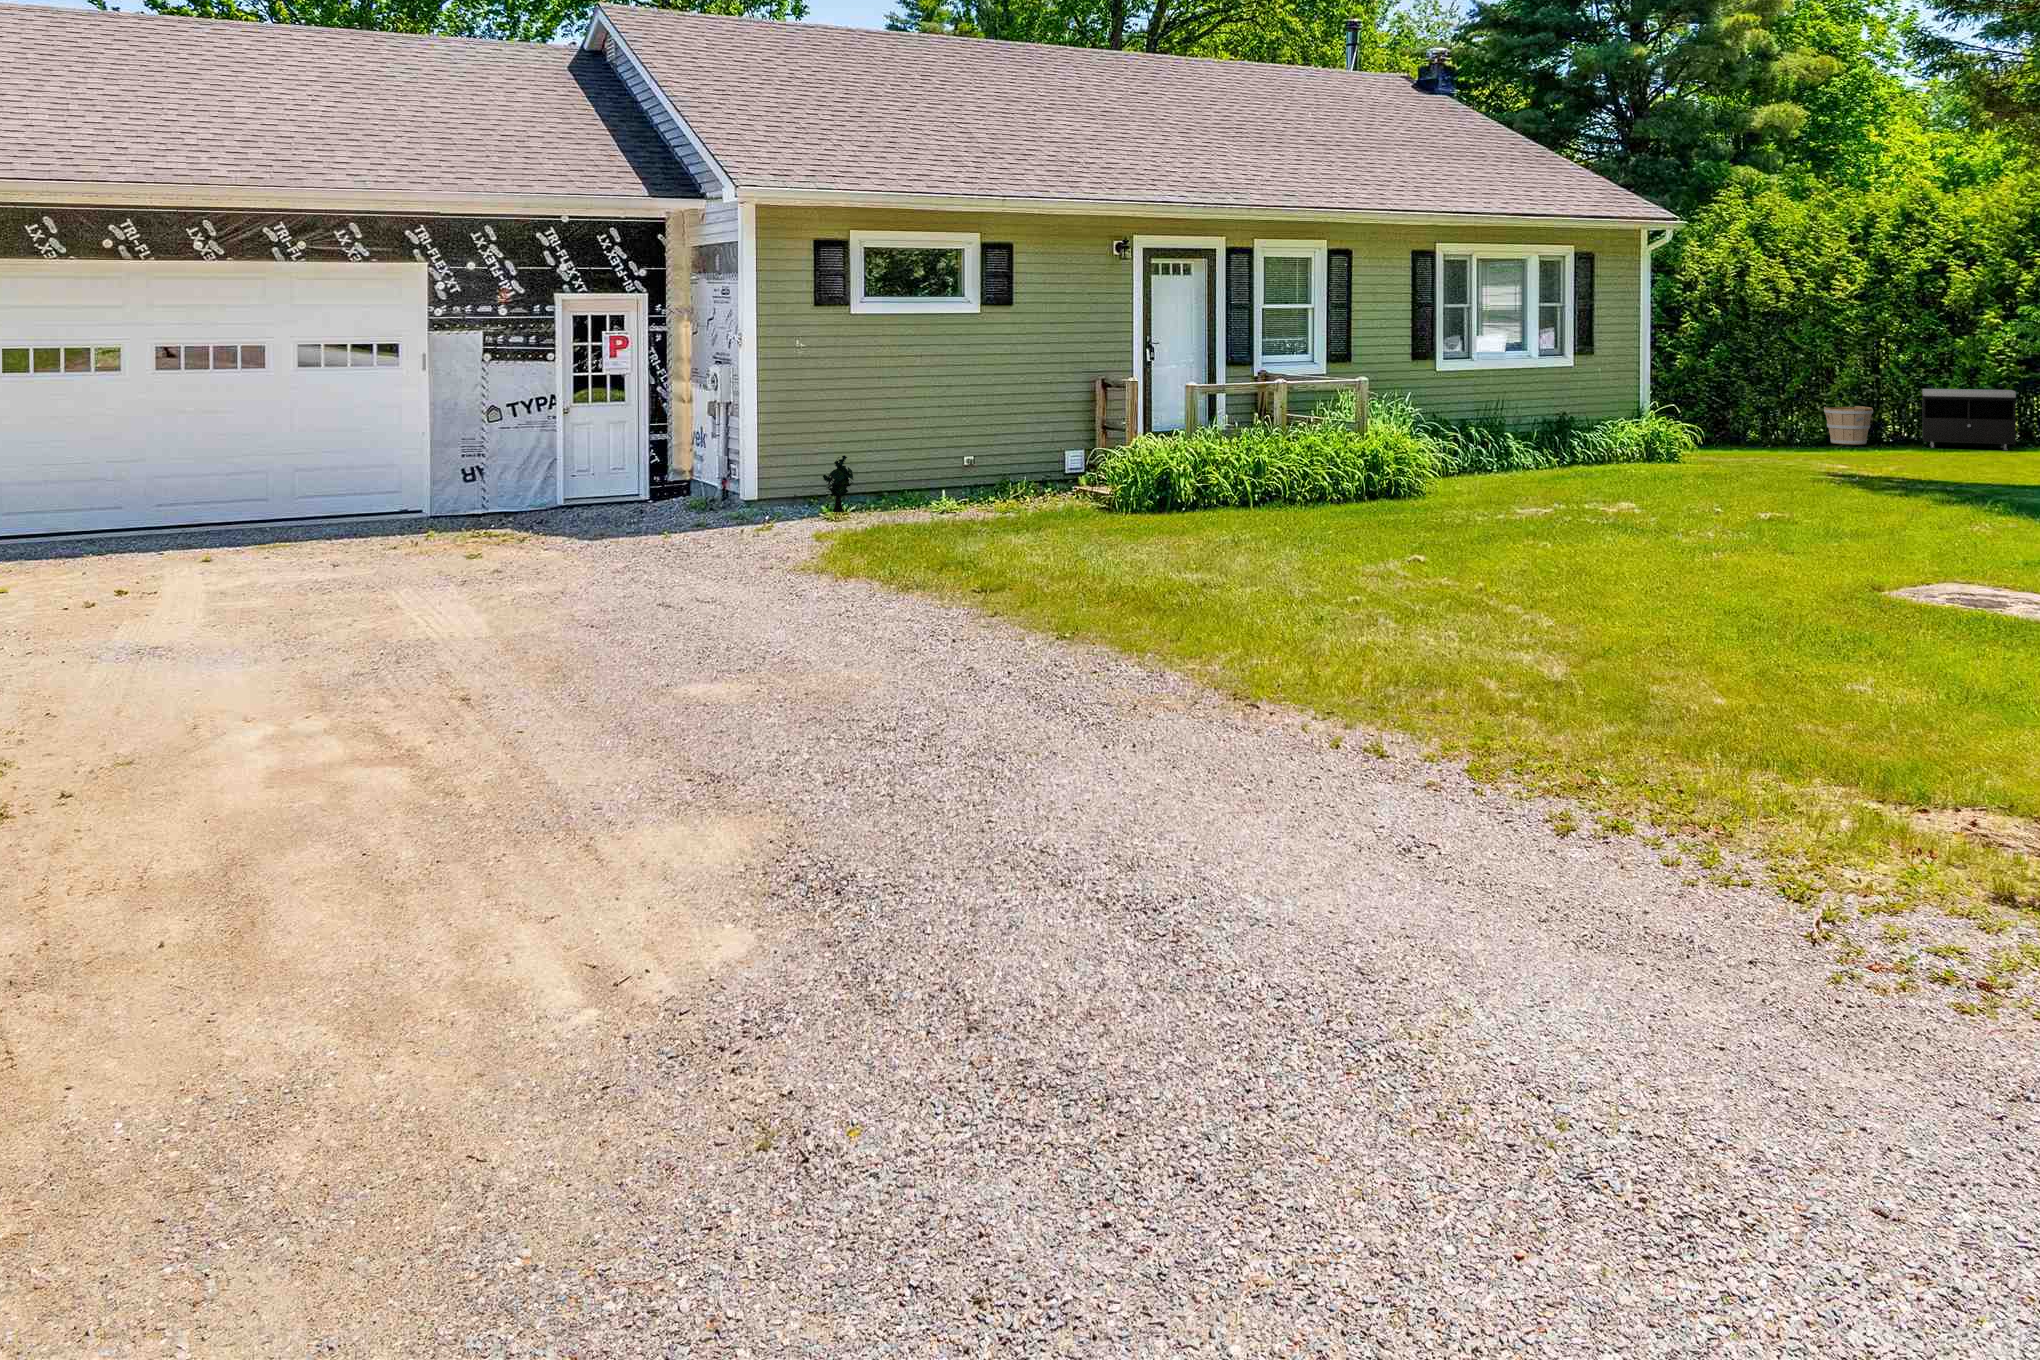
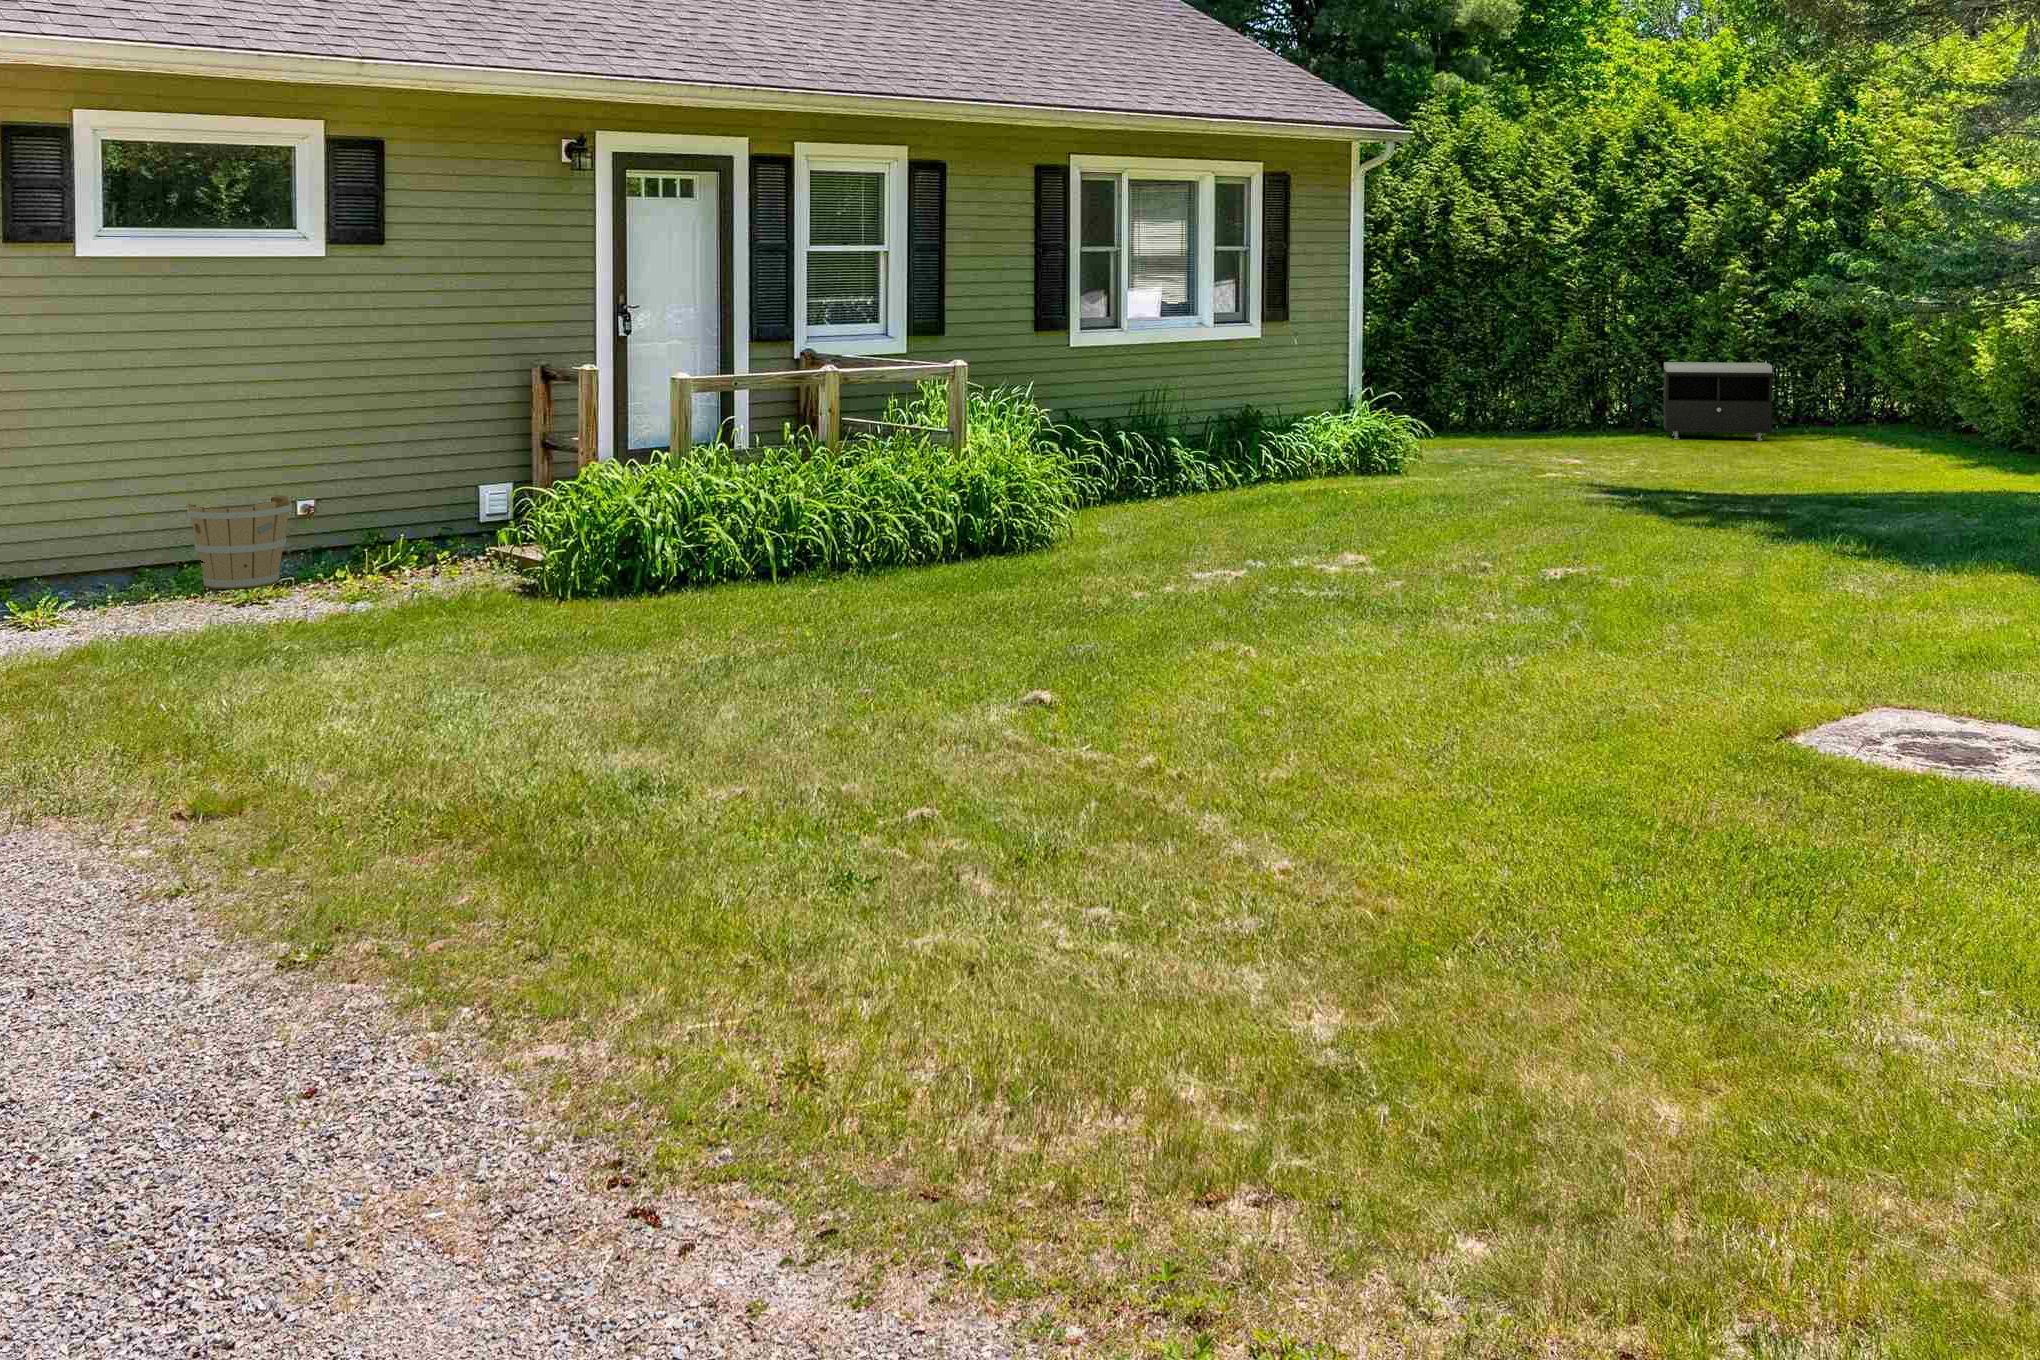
wooden bucket: present [1824,406,1873,445] -> present [187,495,292,589]
decorative plant: present [823,455,854,512] -> present [1623,382,1653,433]

